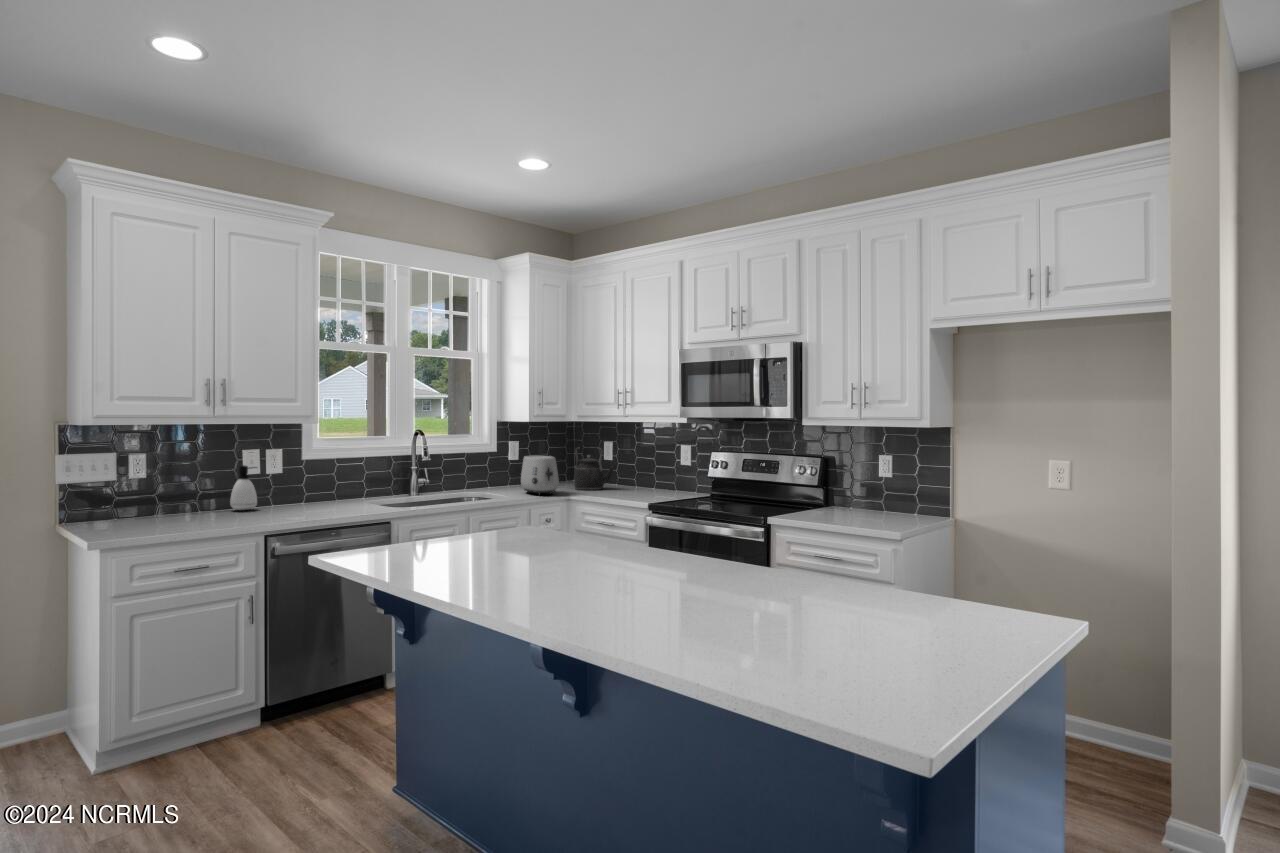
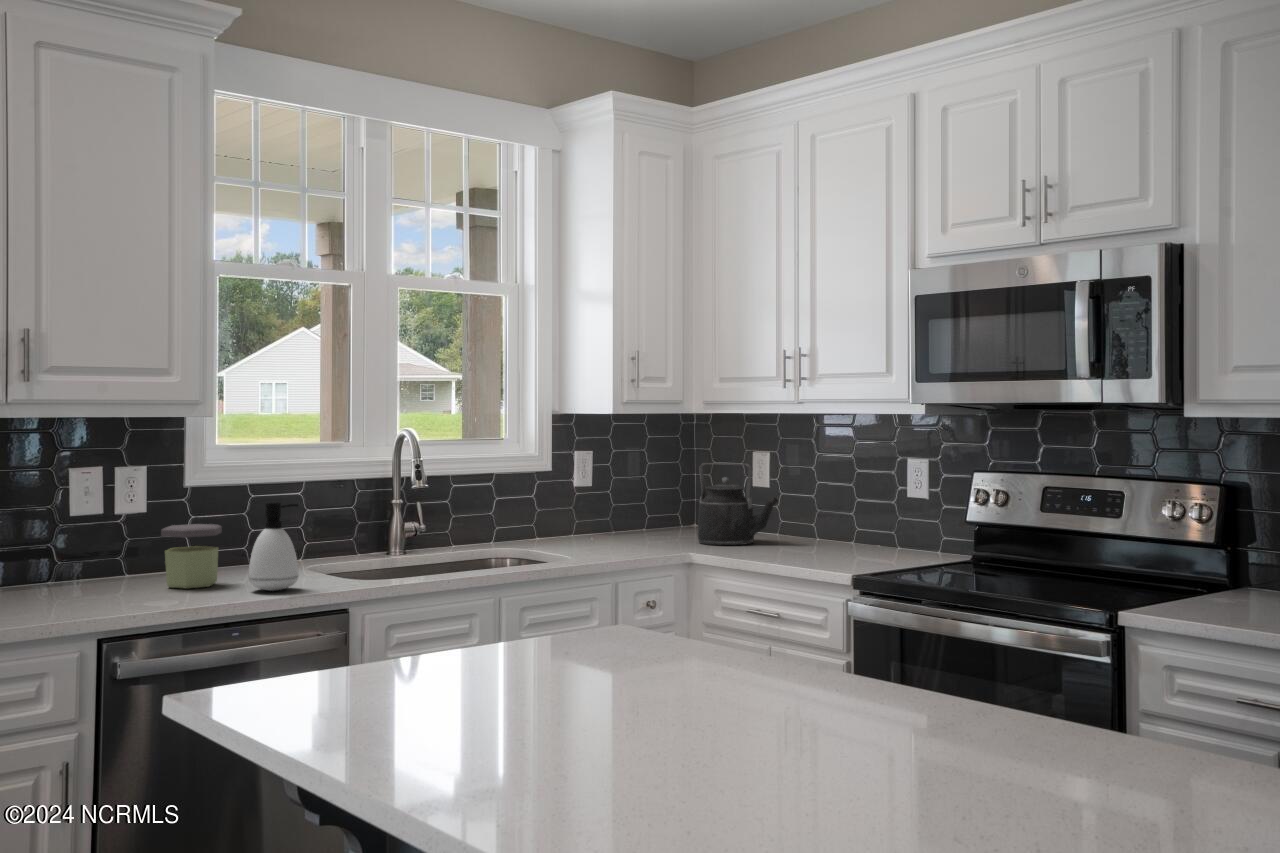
toaster: present [521,456,559,495] -> none [596,479,669,555]
soap dispenser: present [230,465,257,510] -> present [249,501,299,591]
jar: none [293,479,325,512] -> present [161,524,222,589]

